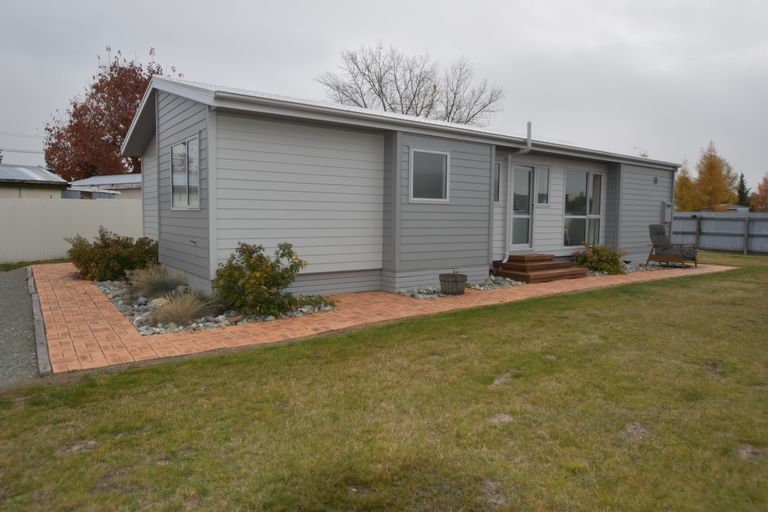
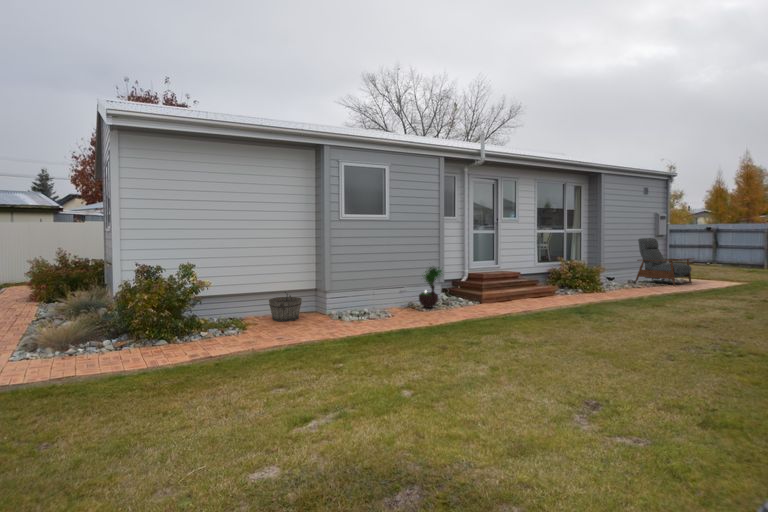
potted tree: none [473,245,499,288] -> present [419,267,442,308]
wooden bucket: present [439,271,468,295] -> present [269,292,302,322]

